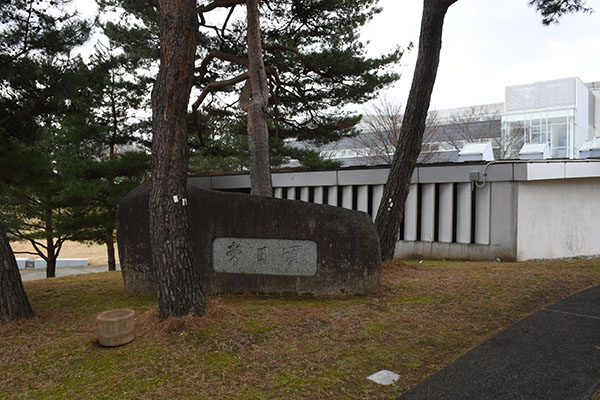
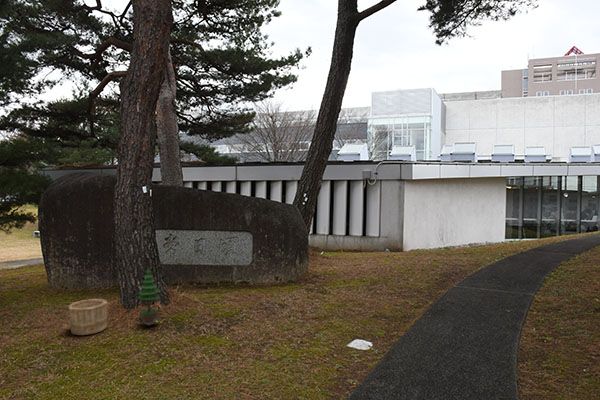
potted tree: none [161,281,184,342] -> present [138,268,159,326]

